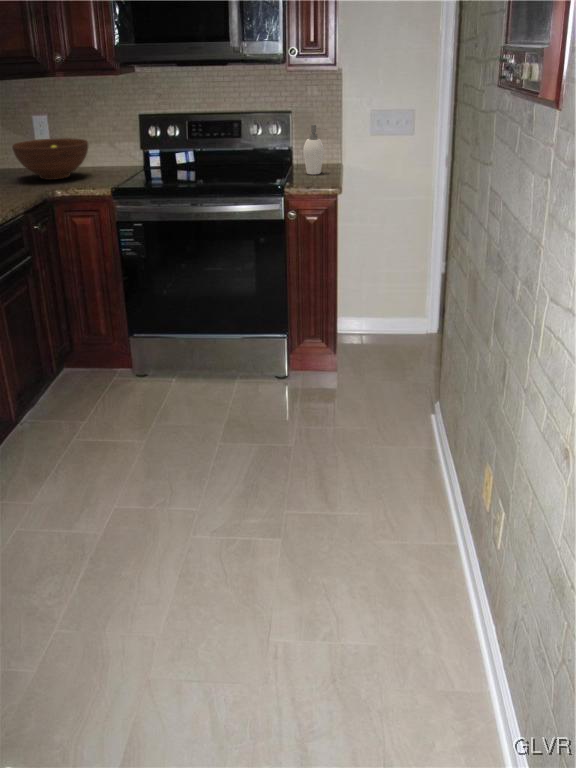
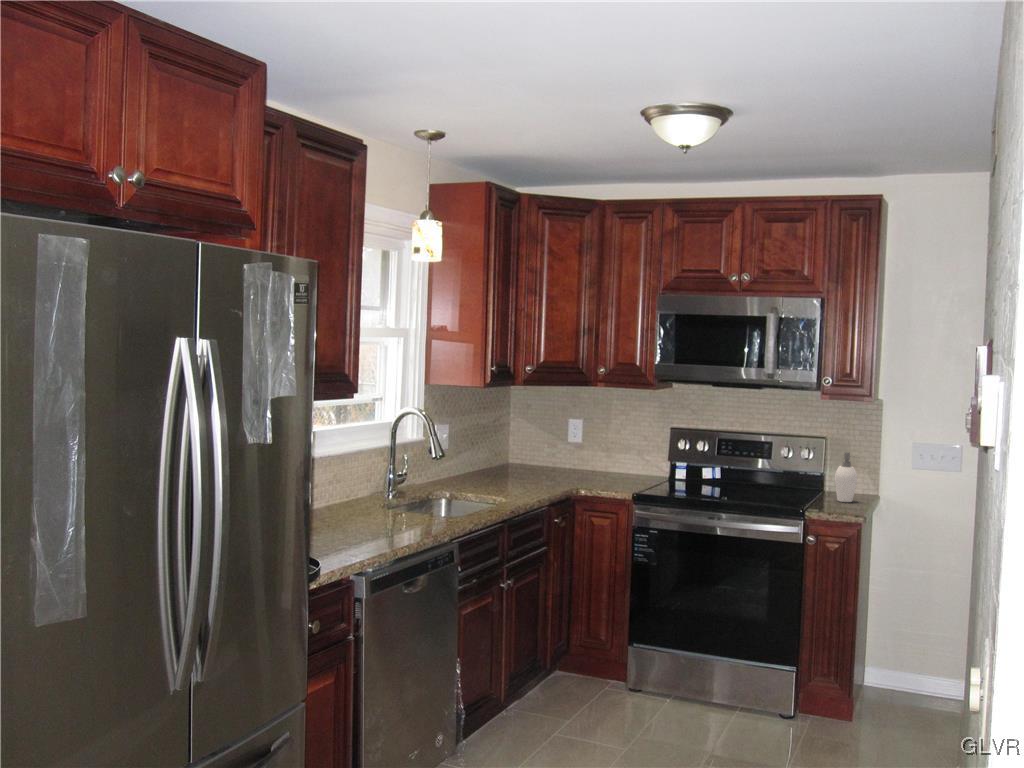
fruit bowl: present [12,138,88,180] -> none [547,443,618,480]

